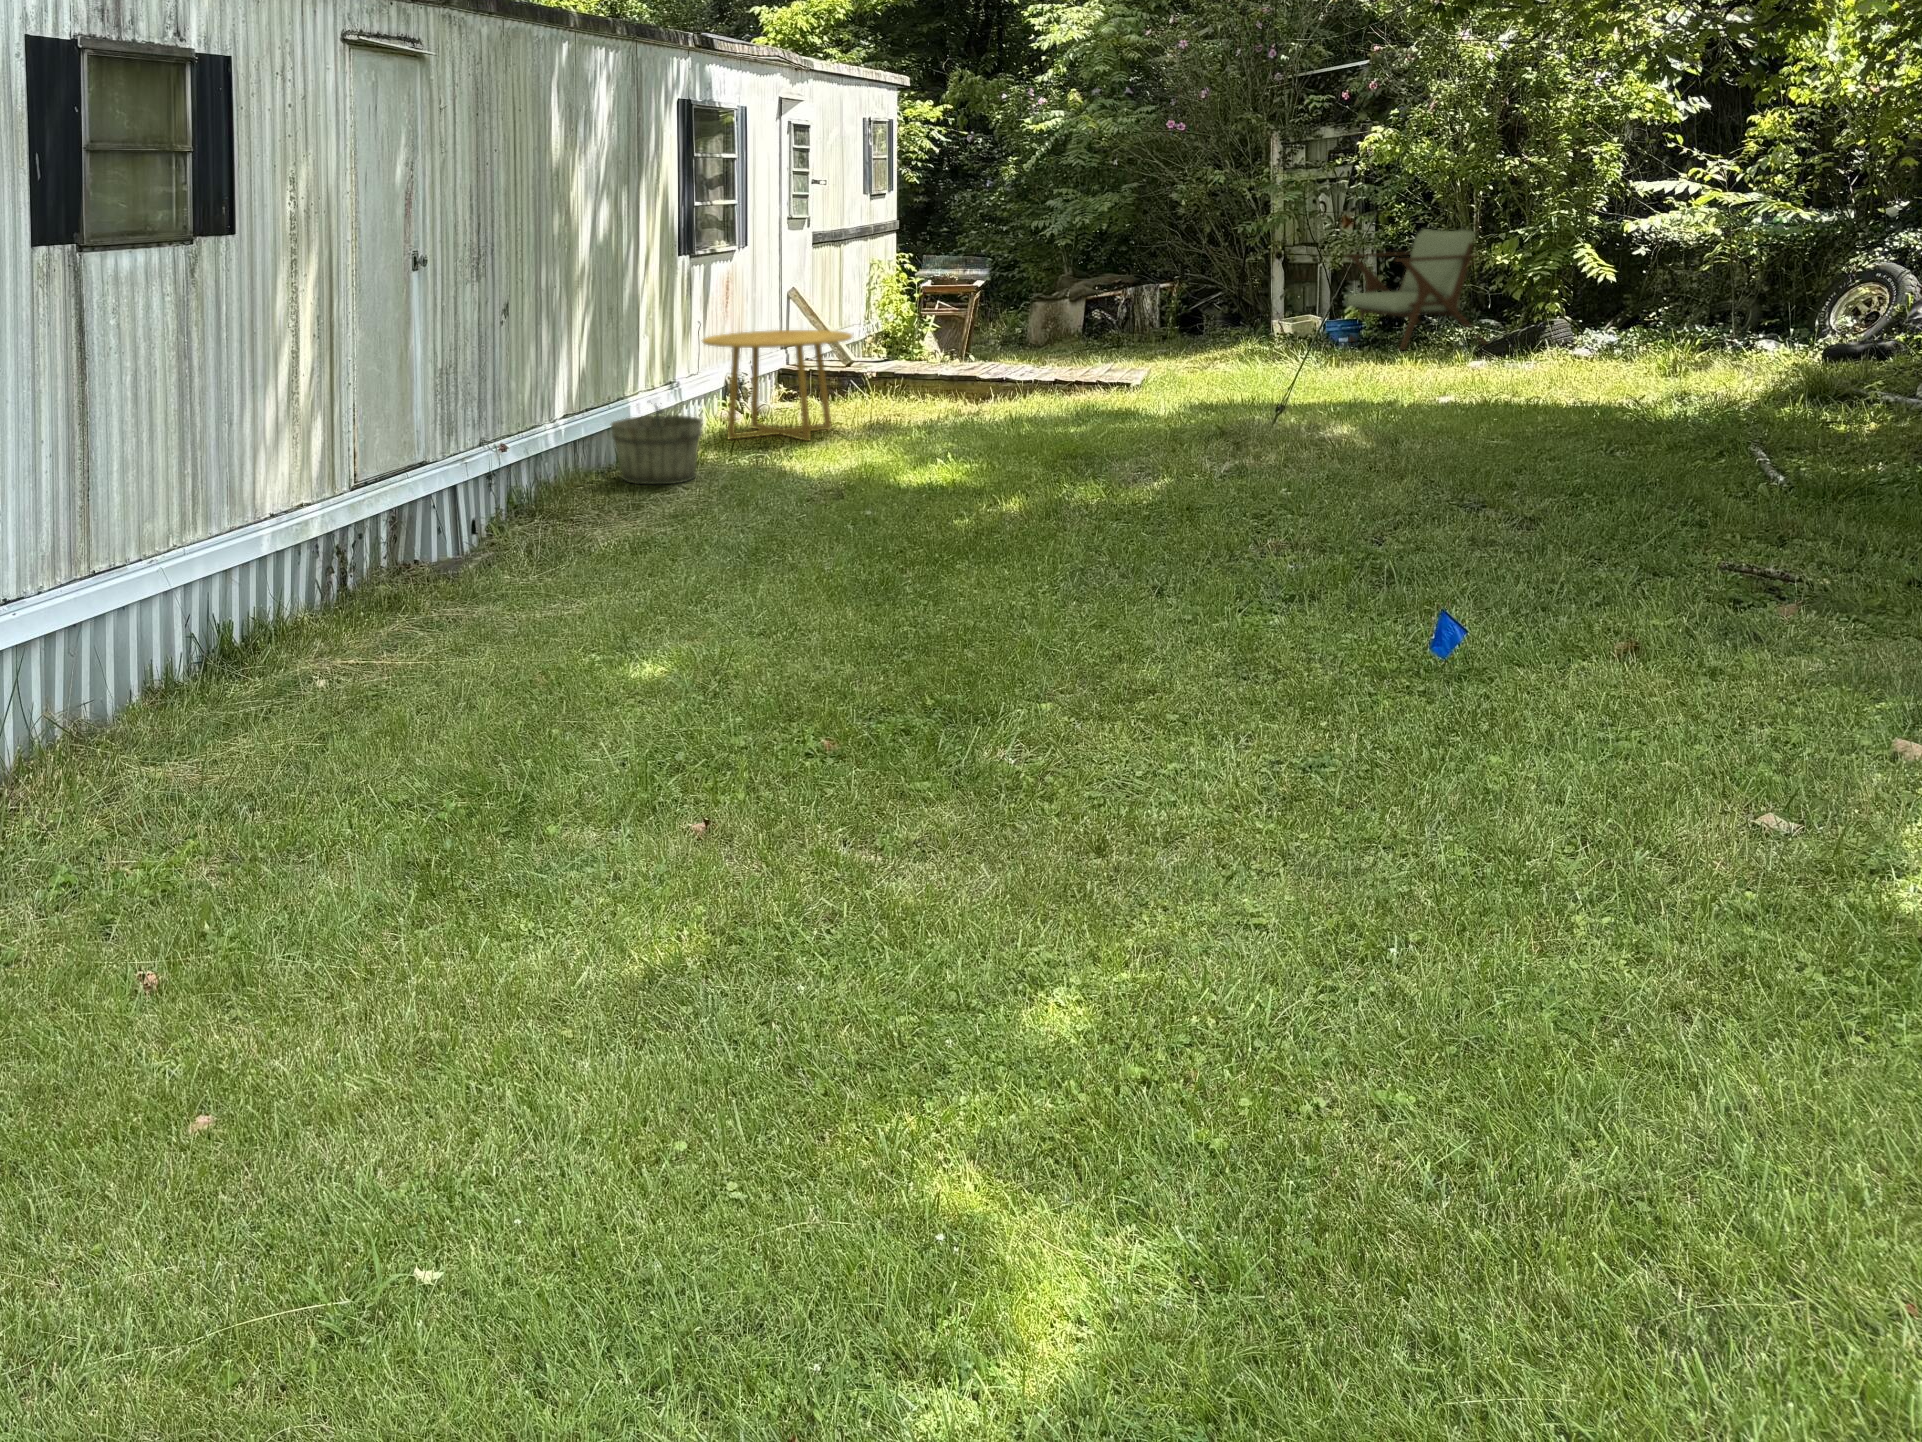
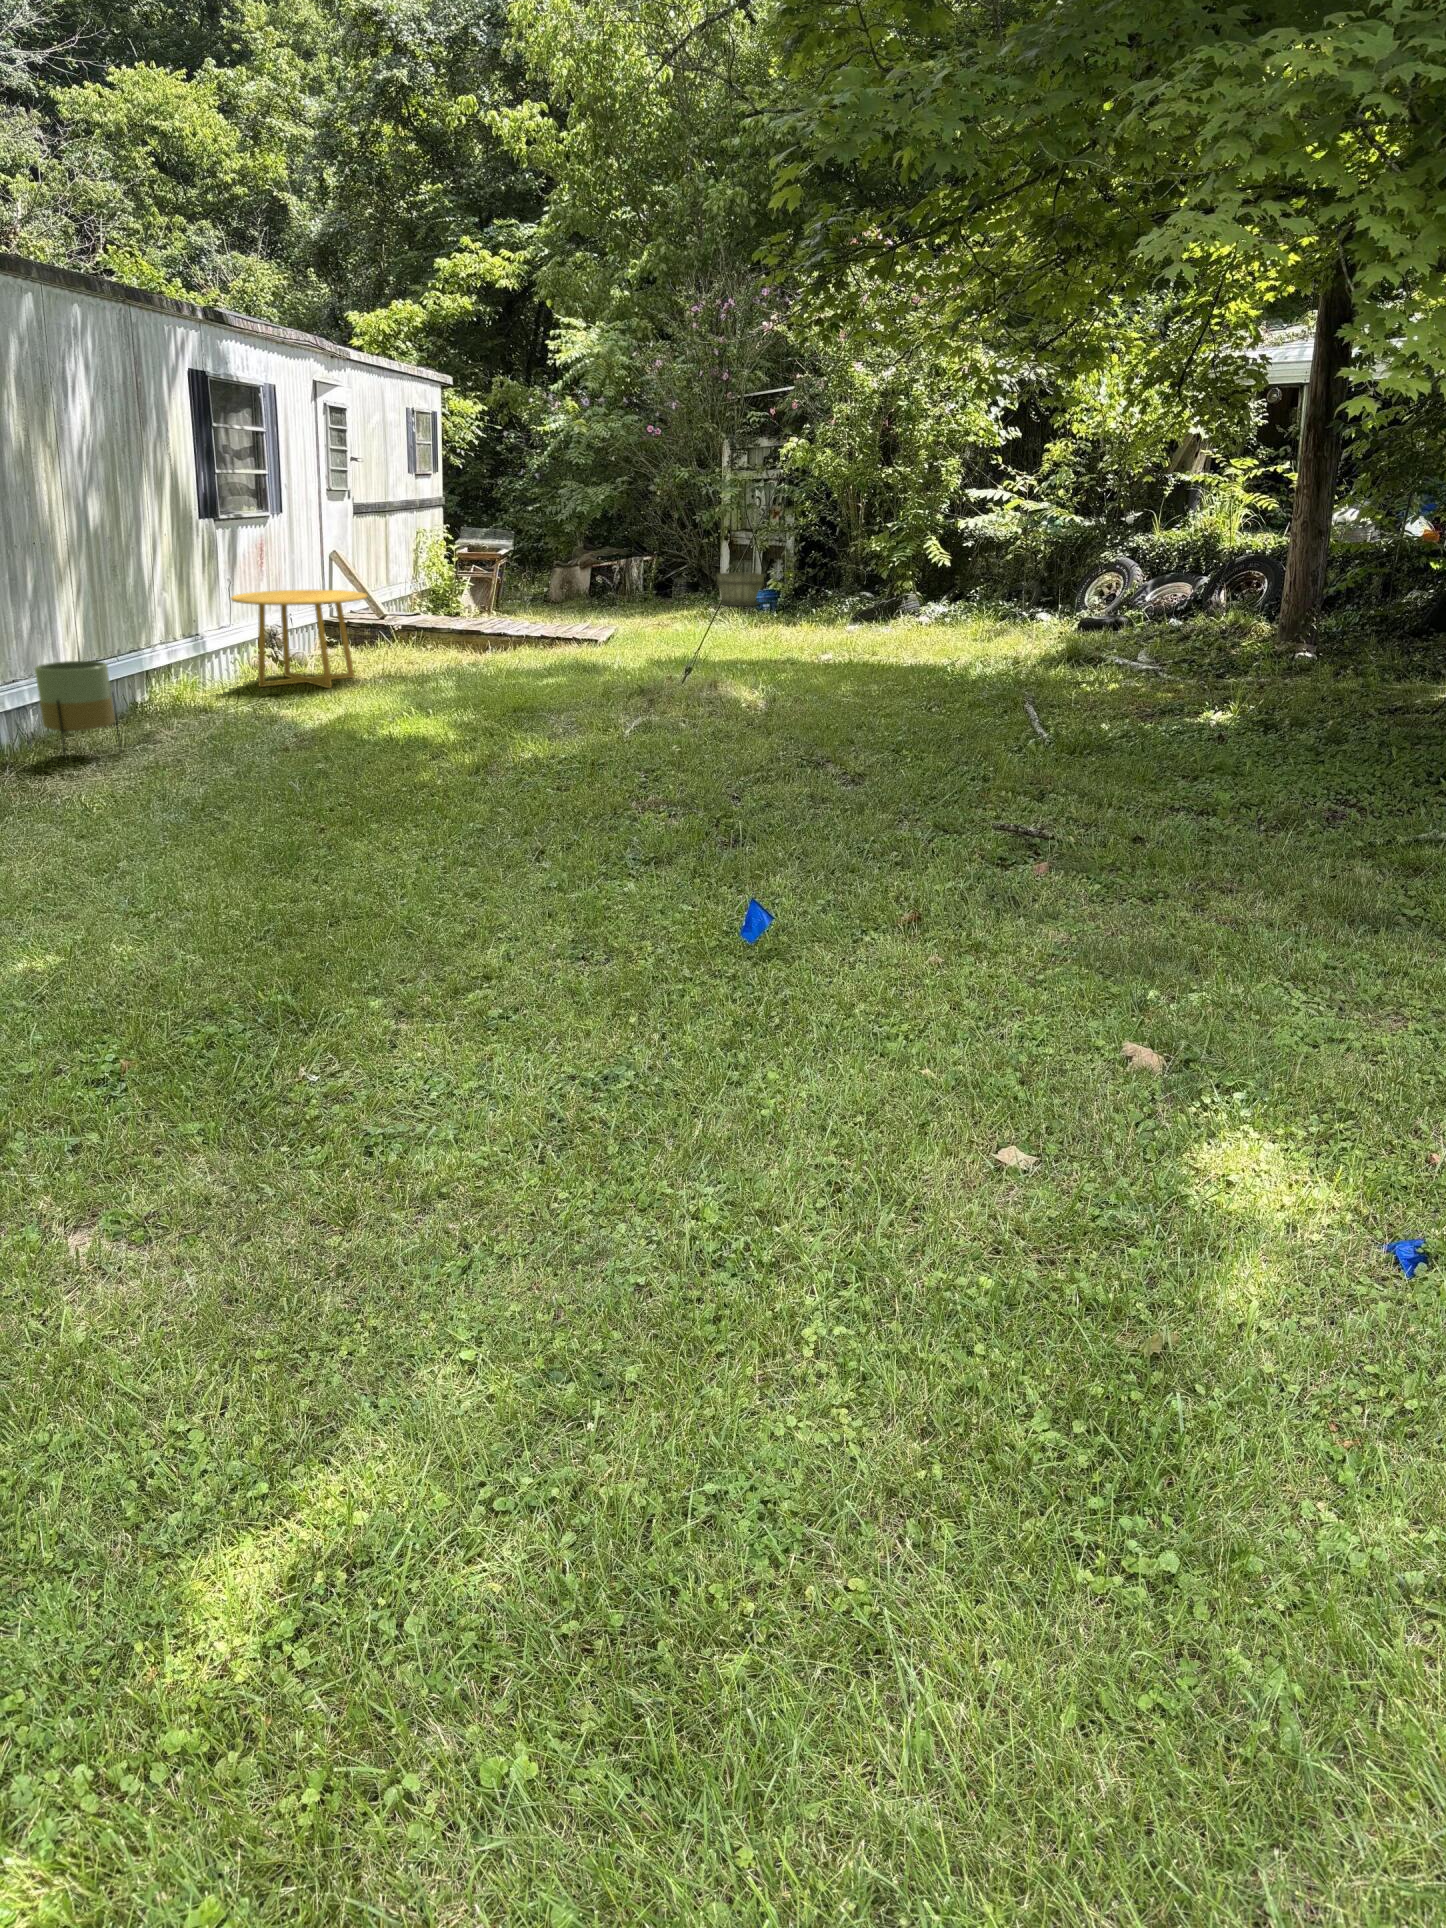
lounge chair: present [1346,229,1487,350] -> none [776,520,871,615]
wooden bucket: present [611,406,702,484] -> present [717,572,764,606]
planter: none [534,409,611,517] -> present [35,661,121,762]

